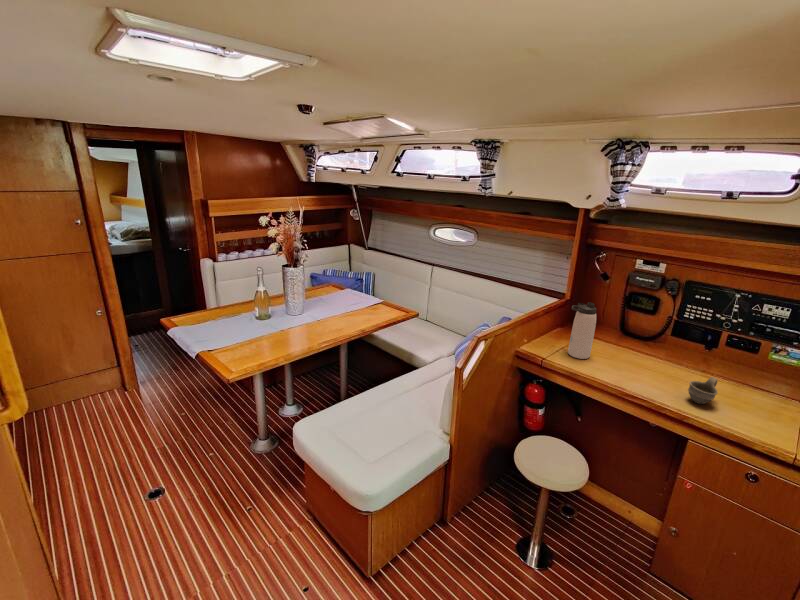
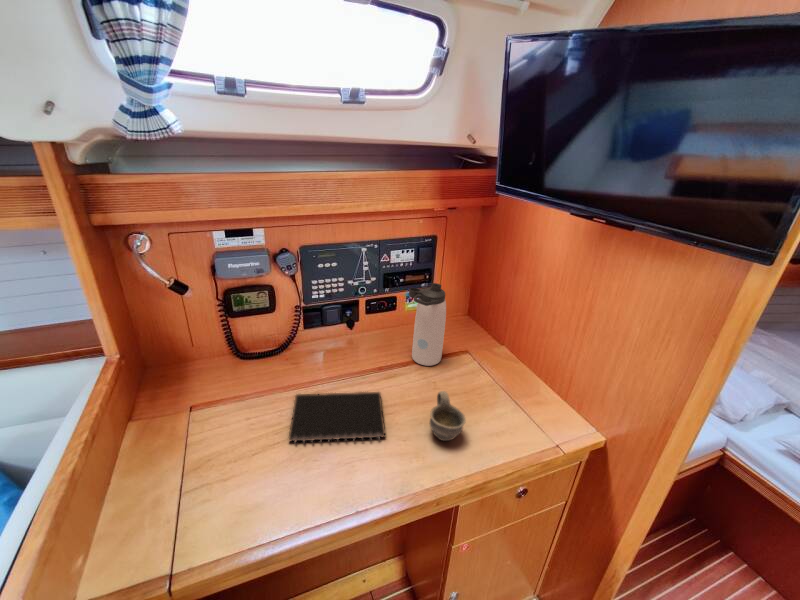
thermos bottle: present [568,302,597,359] -> present [409,283,446,366]
notebook: none [611,352,684,382] -> present [289,392,385,442]

